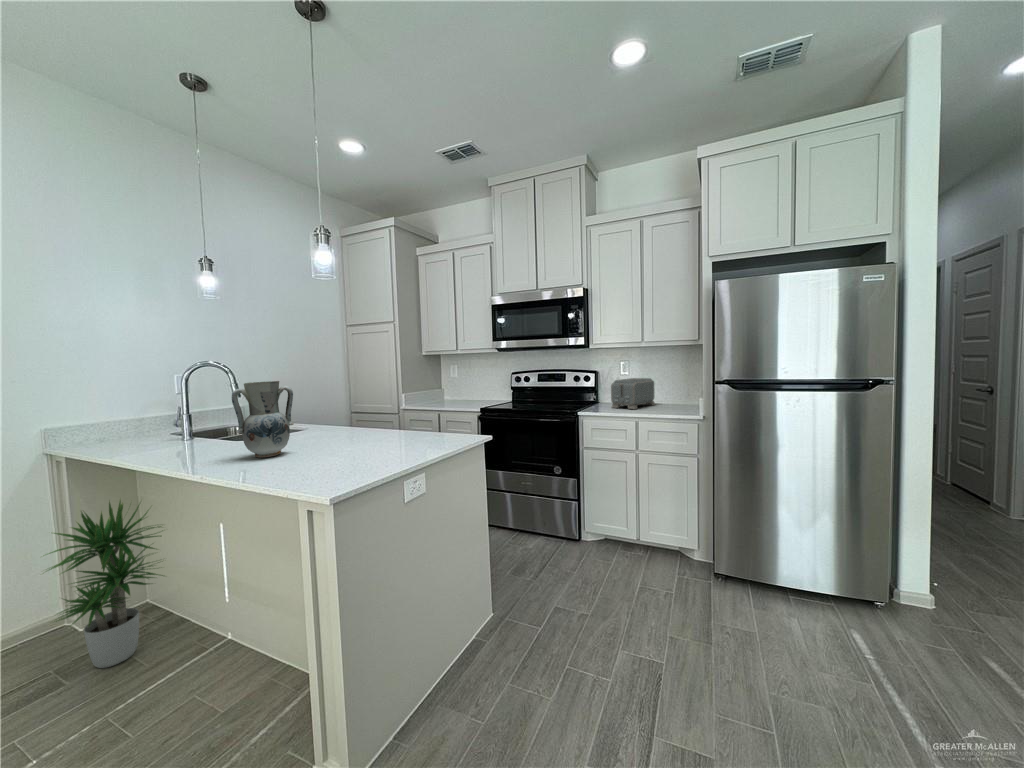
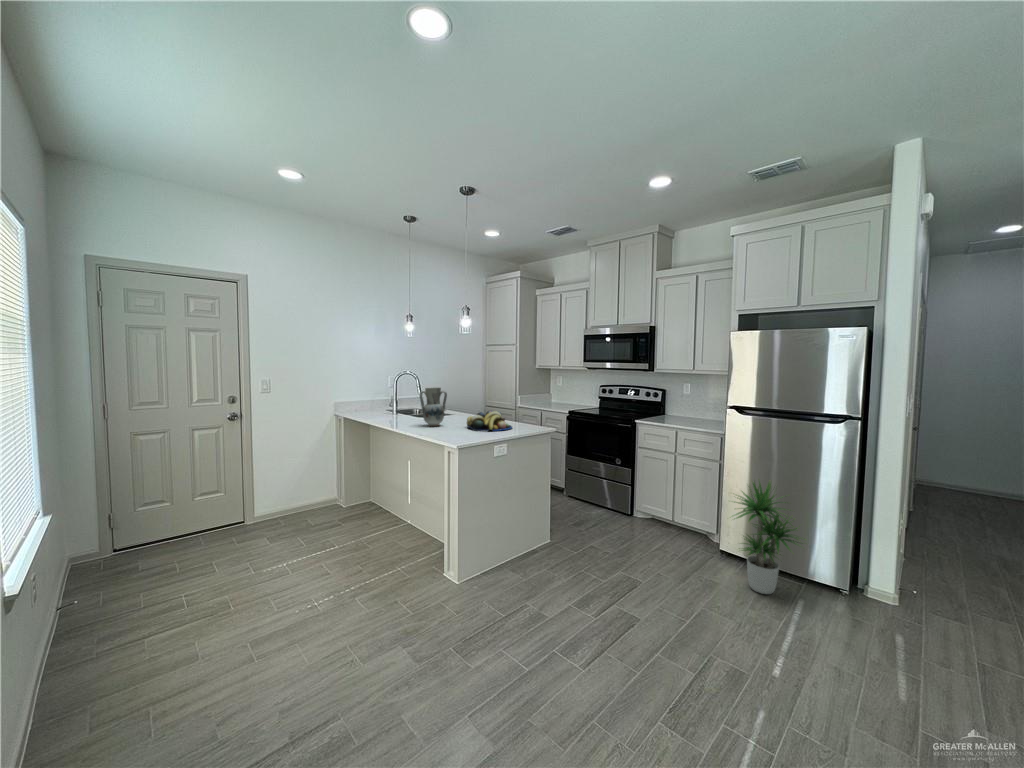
toaster: present [611,378,655,409] -> none [668,398,709,422]
fruit bowl: none [338,416,425,457] -> present [467,410,512,432]
potted plant: present [49,500,163,668] -> present [736,482,806,594]

